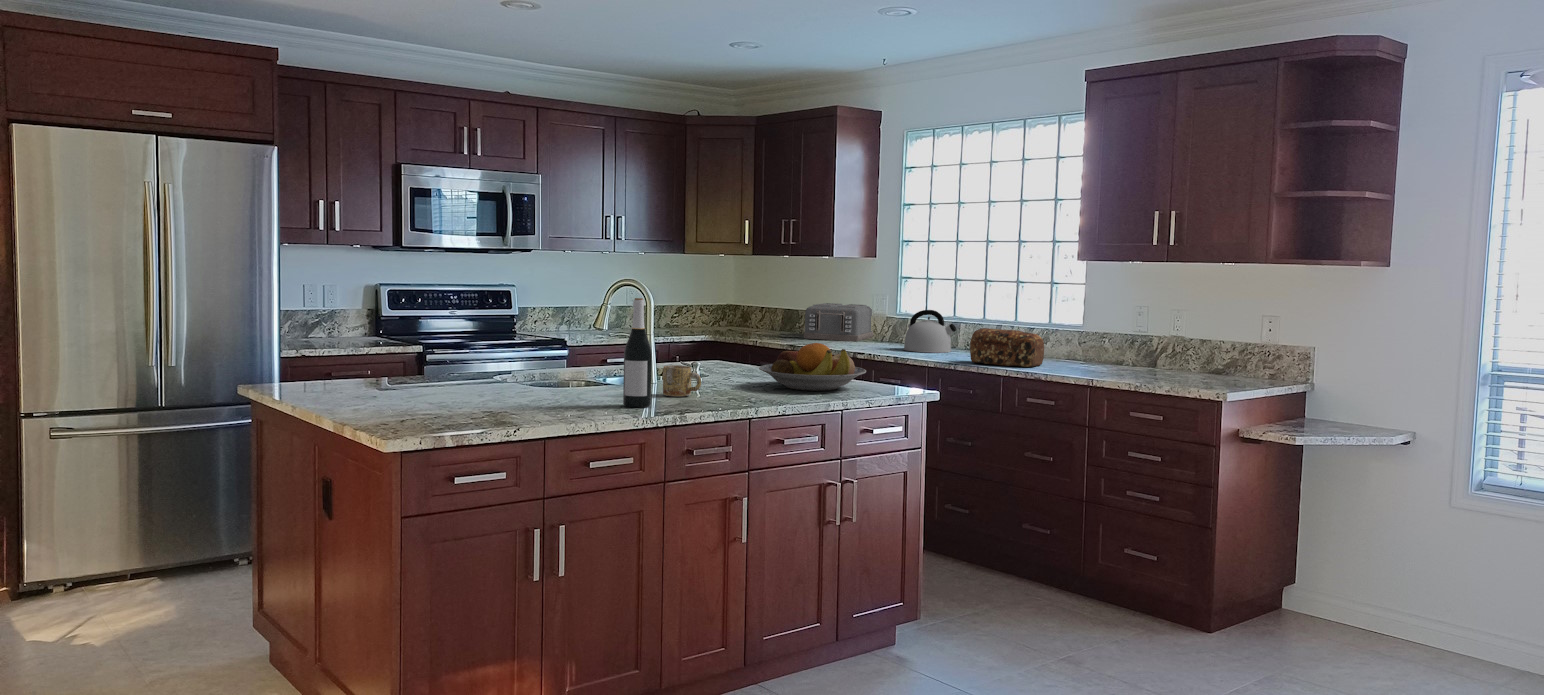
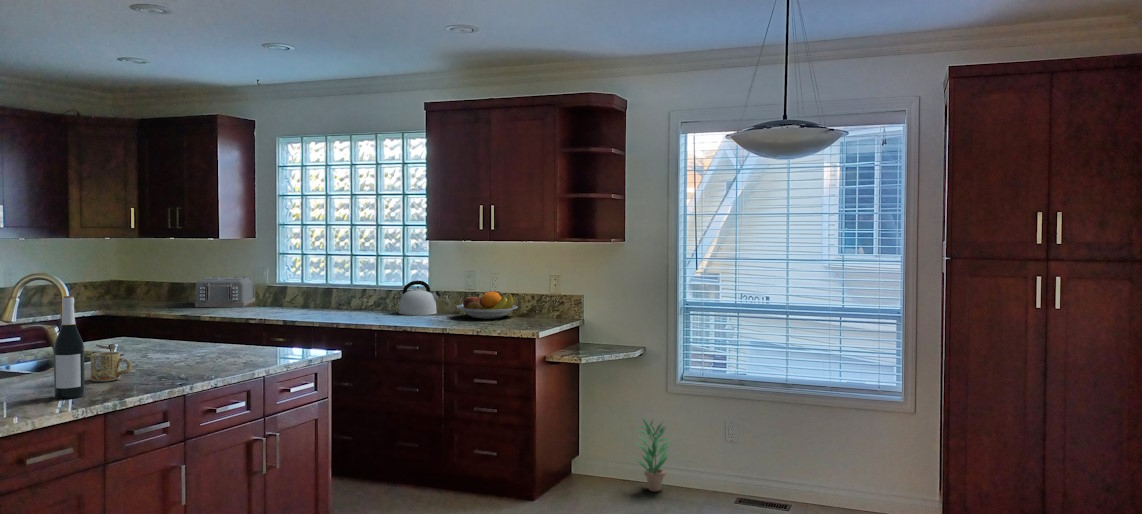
kettle: present [904,310,956,353] -> present [398,281,441,315]
bread loaf: present [970,328,1044,367] -> none [347,294,403,322]
fruit bowl: present [759,343,866,391] -> present [456,291,518,319]
potted plant: none [1377,538,1447,654] -> present [638,419,670,491]

